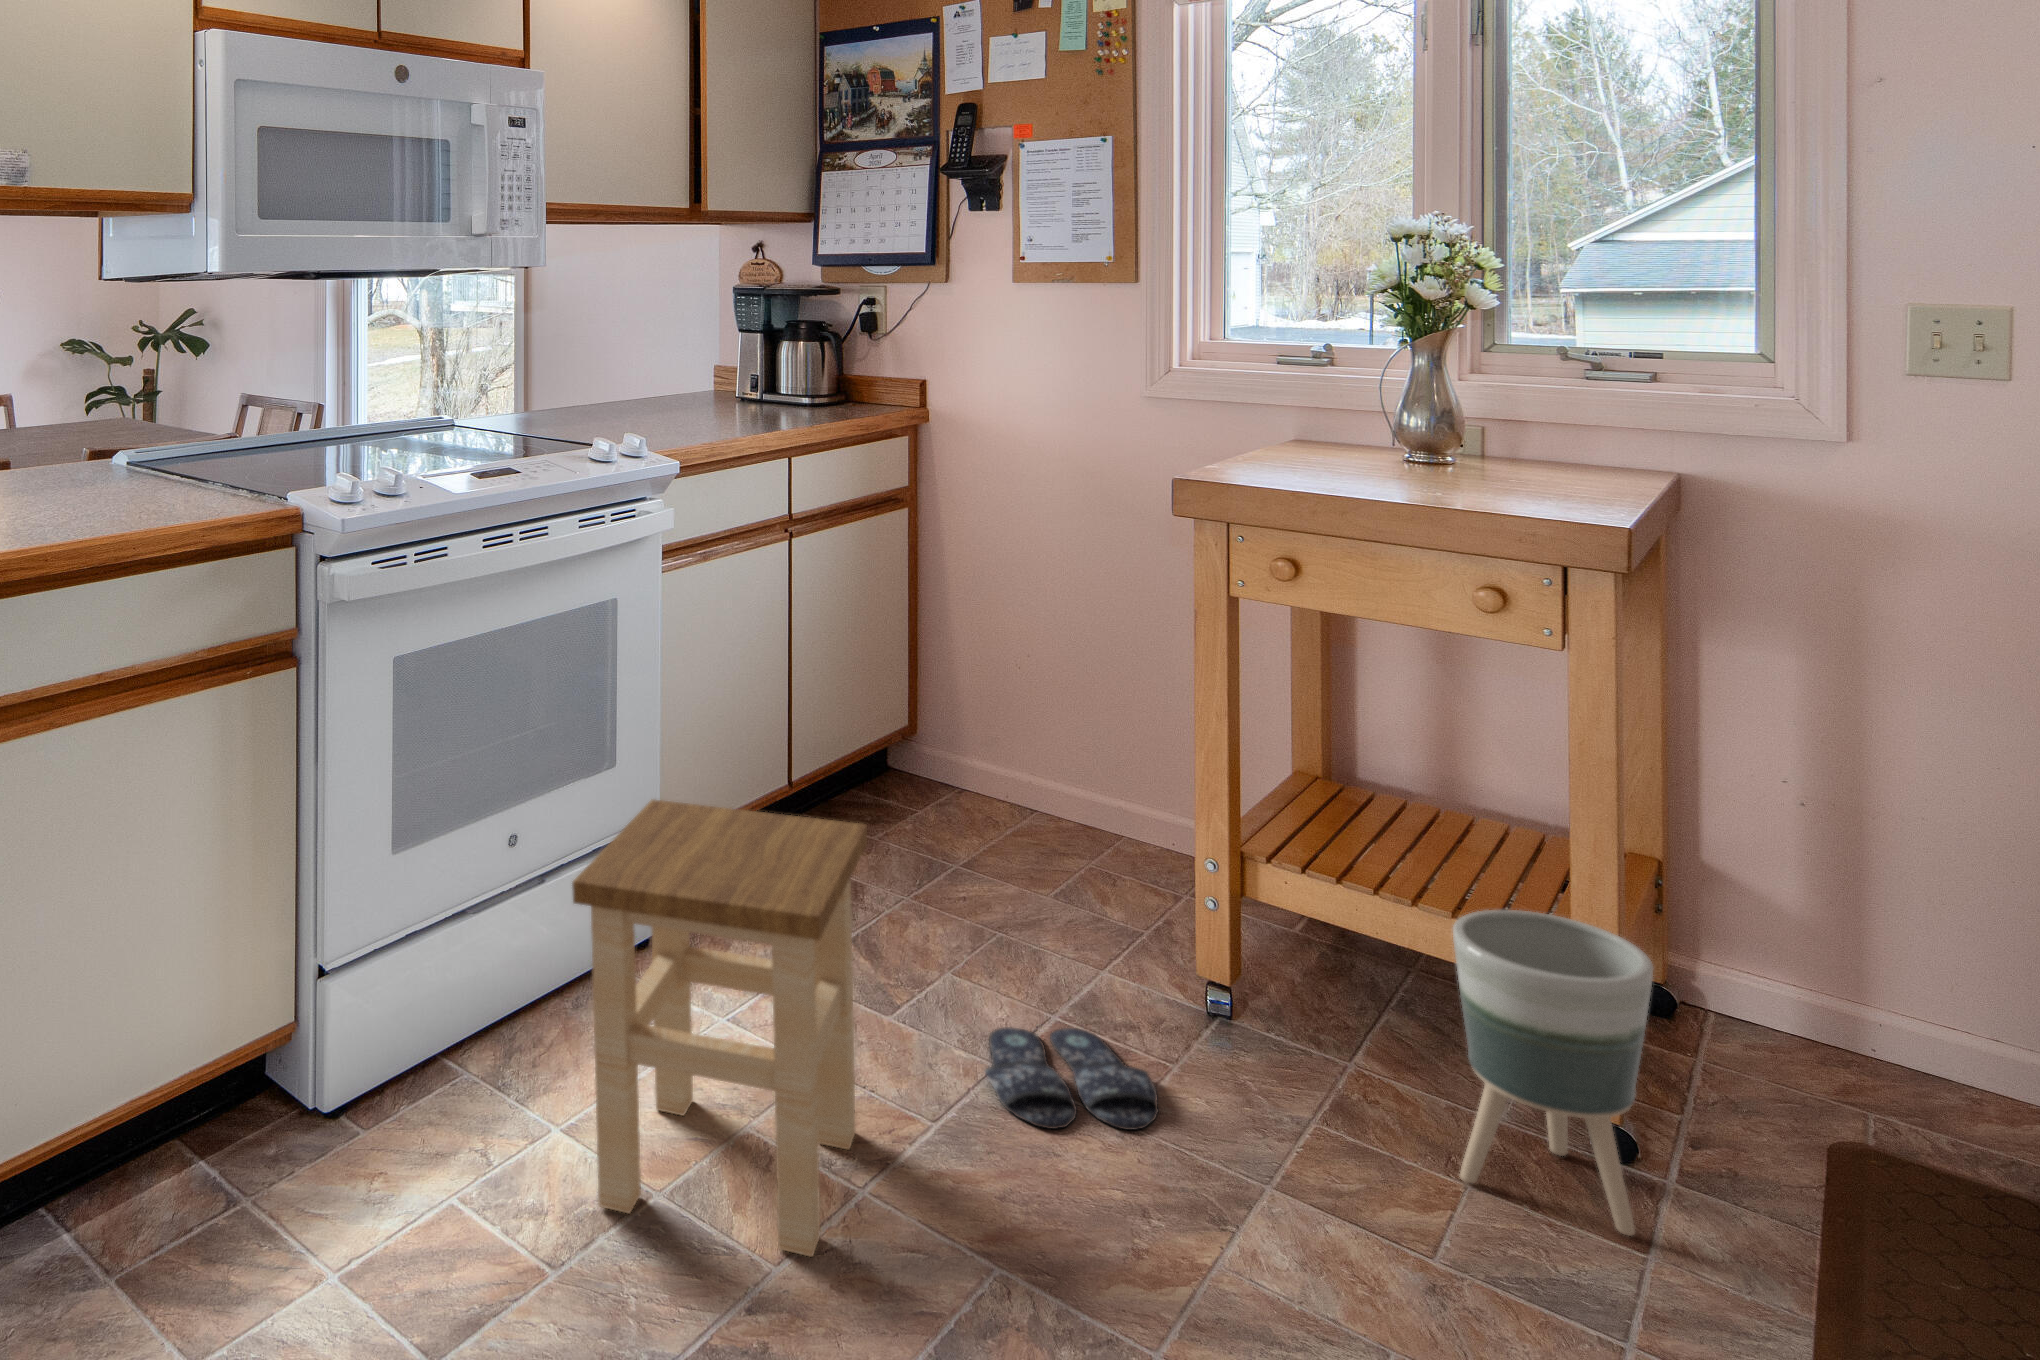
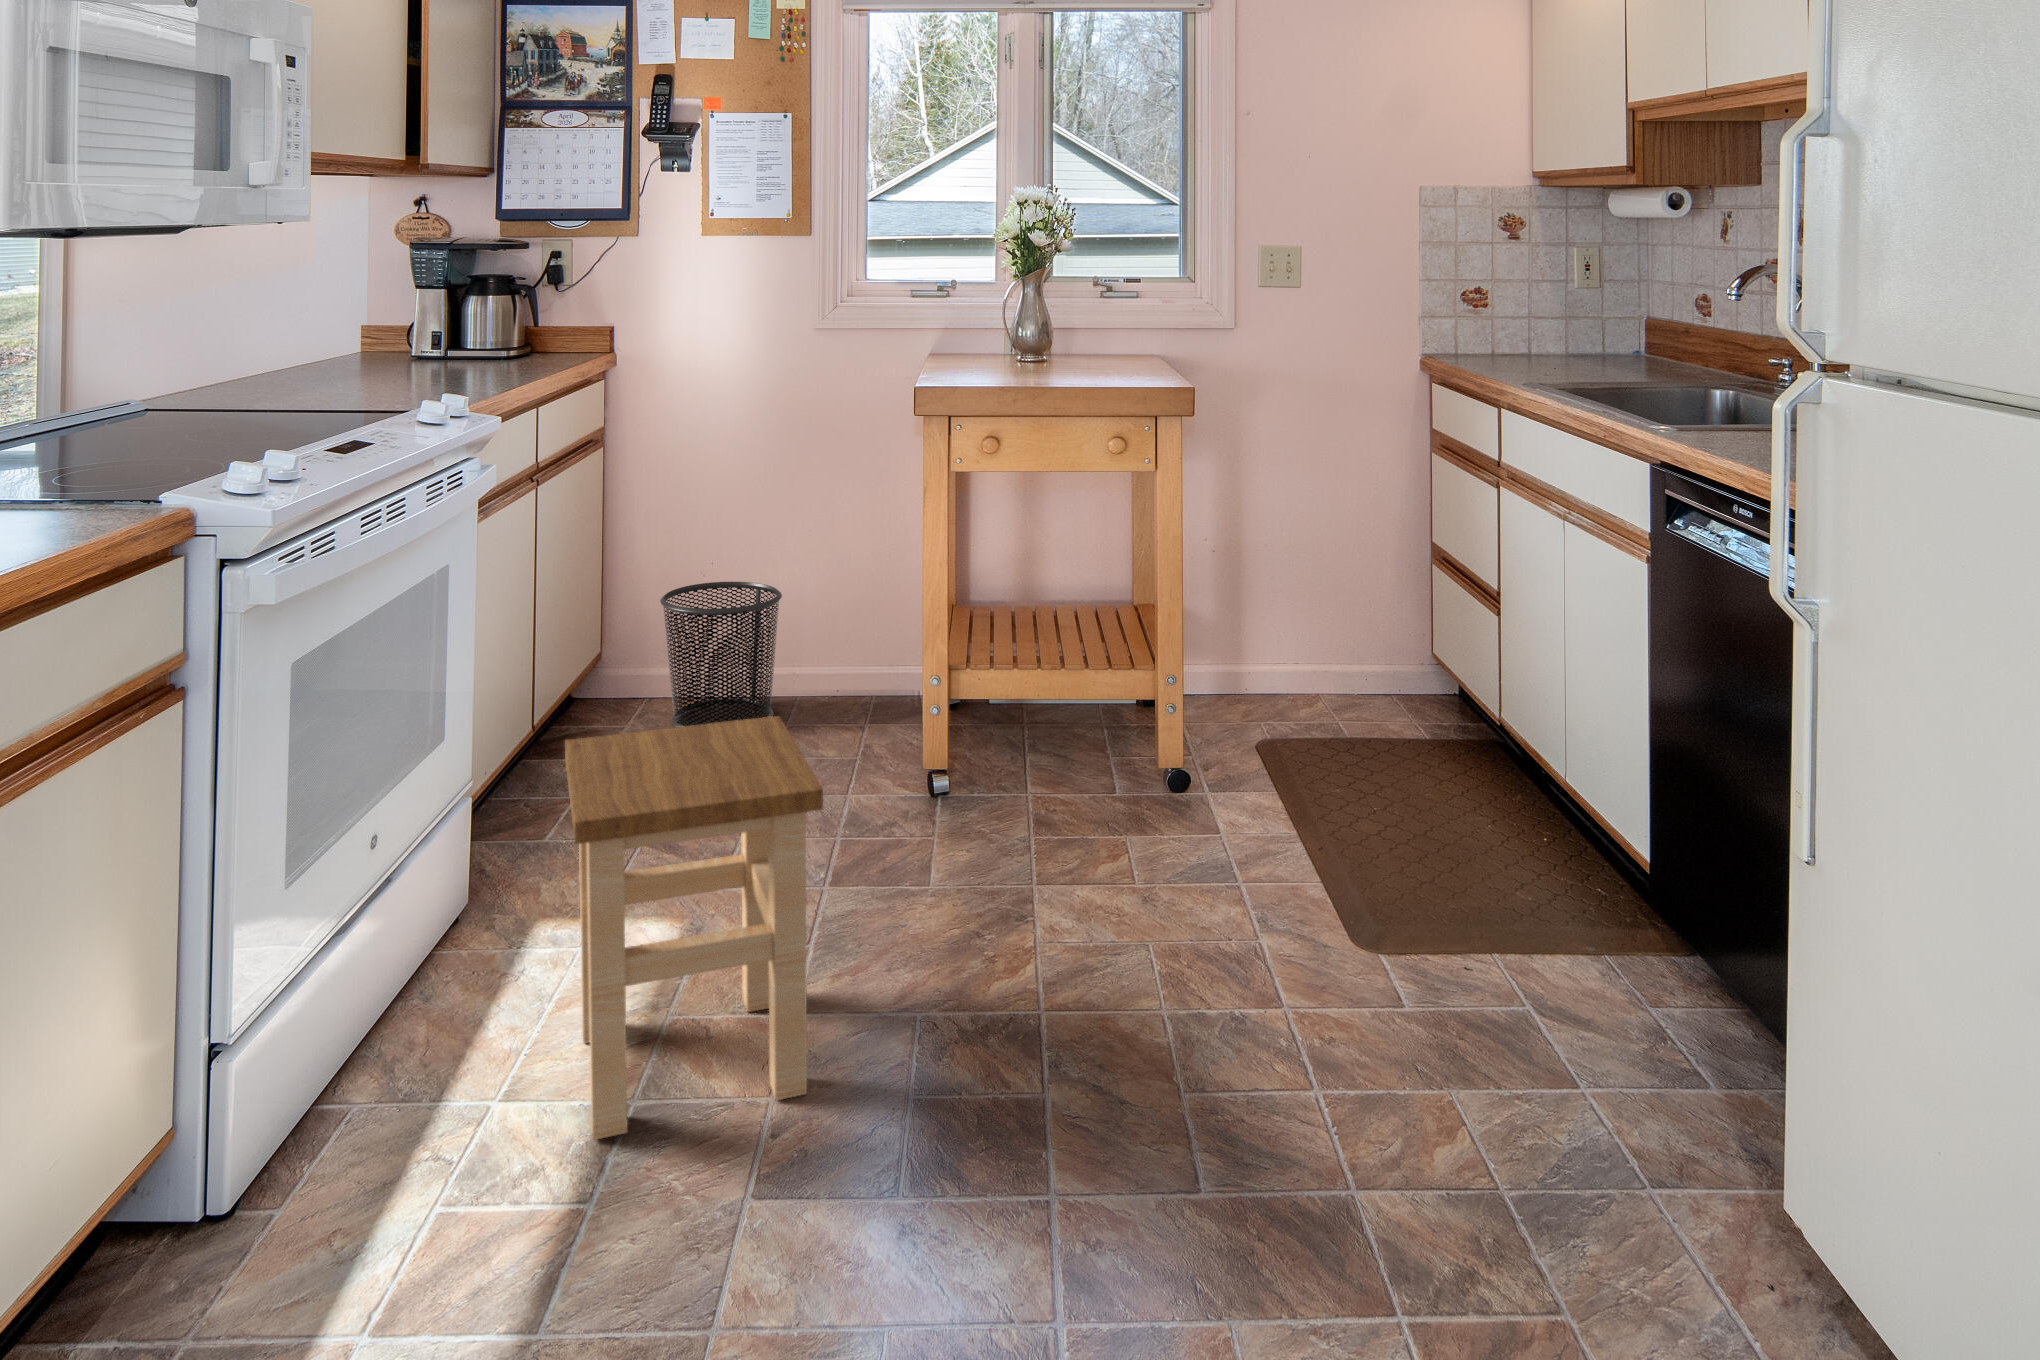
waste bin: none [946,661,1086,837] -> present [660,582,782,727]
planter: present [1452,910,1654,1236] -> none [1148,681,1259,873]
slippers: present [985,1027,1159,1130] -> none [821,859,971,936]

